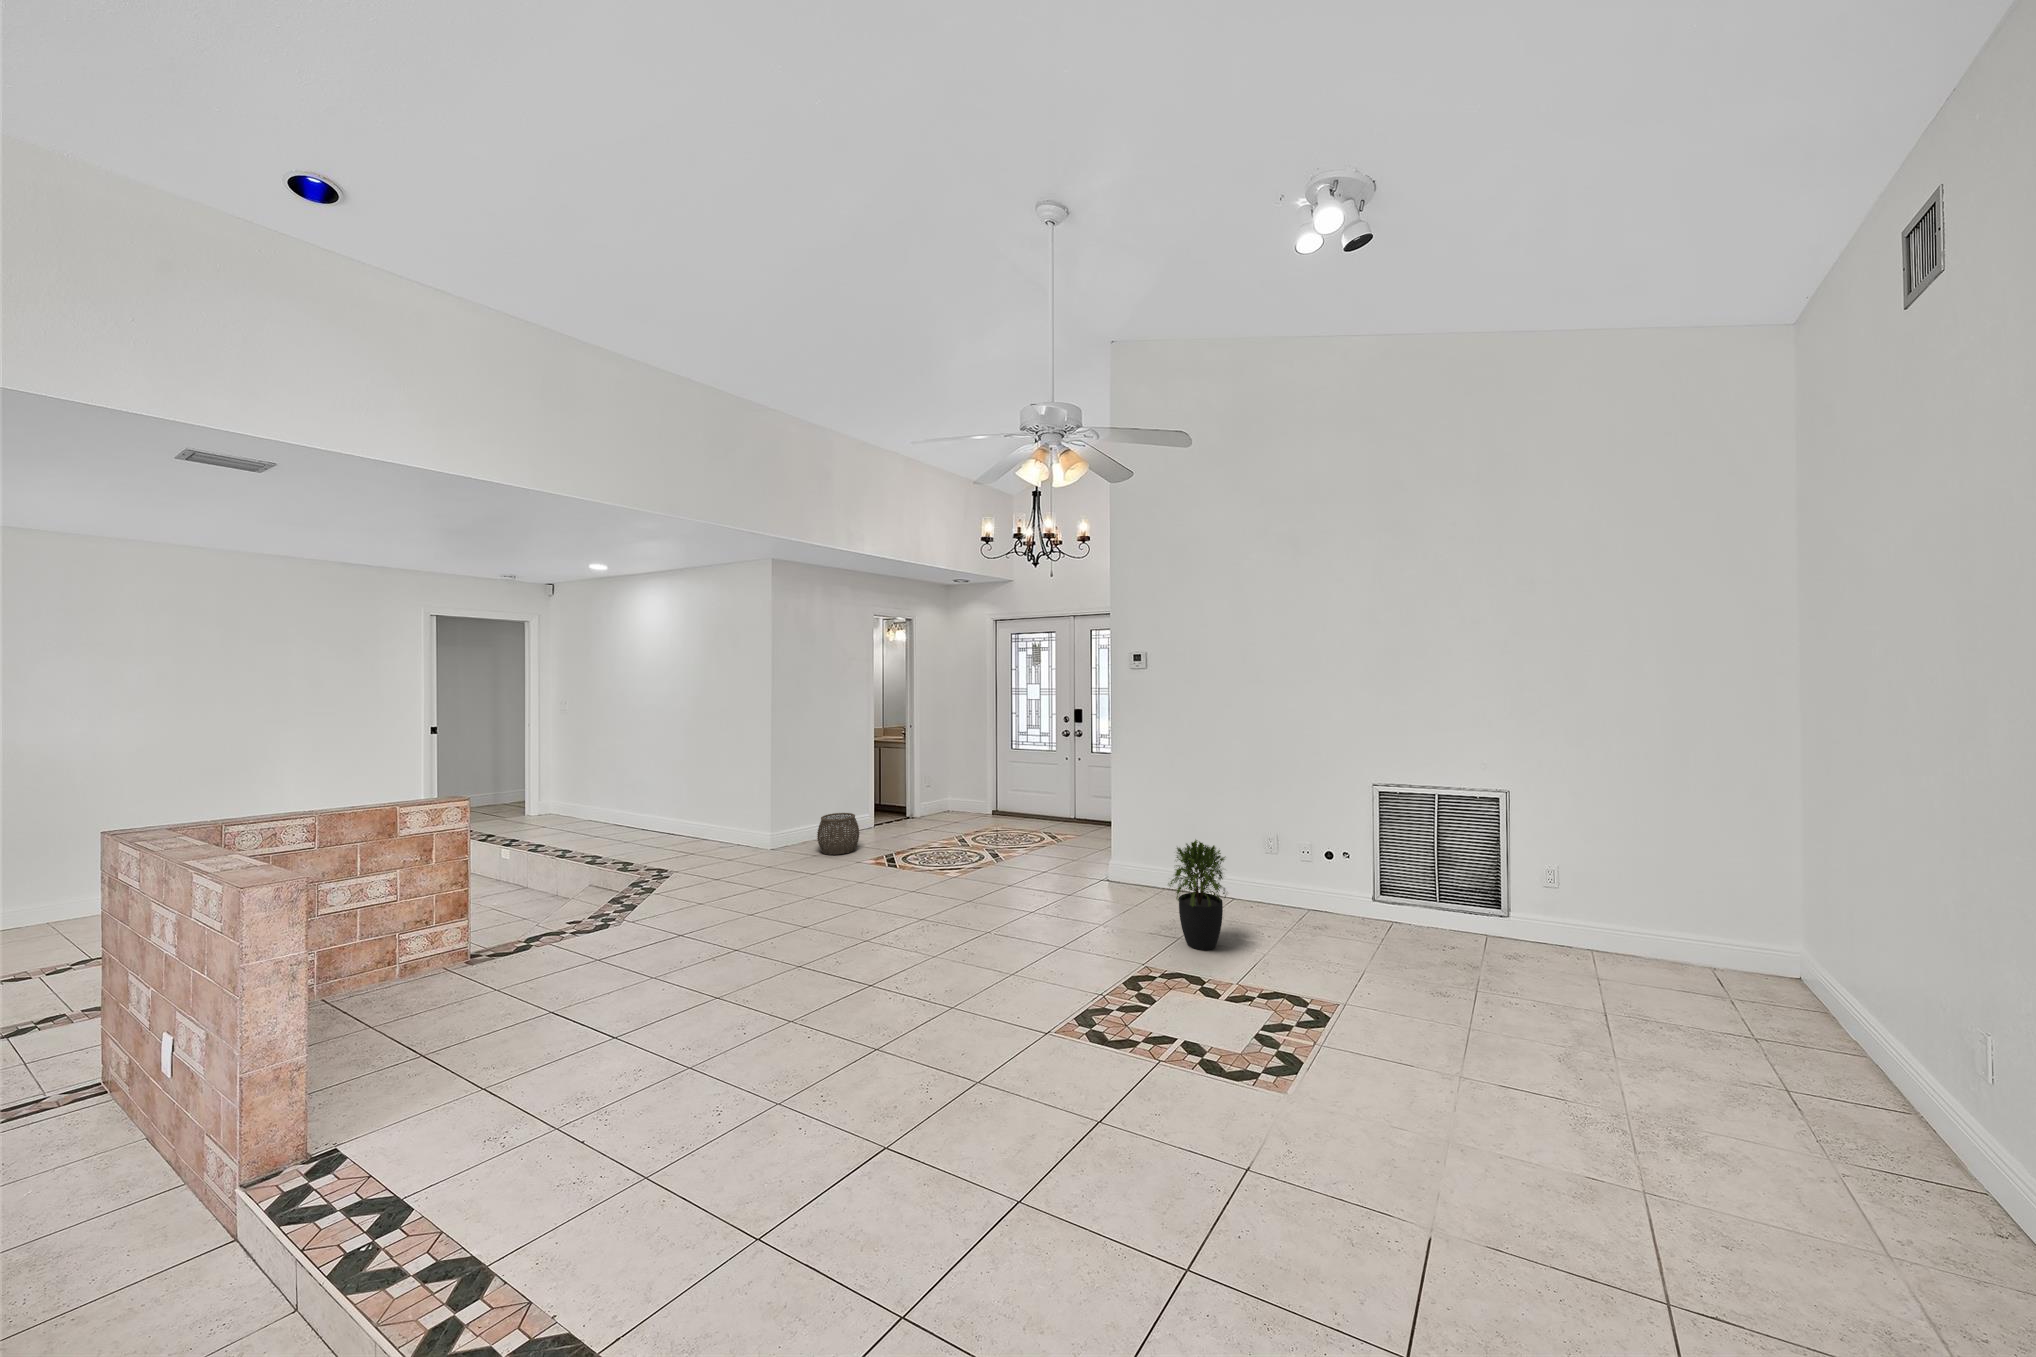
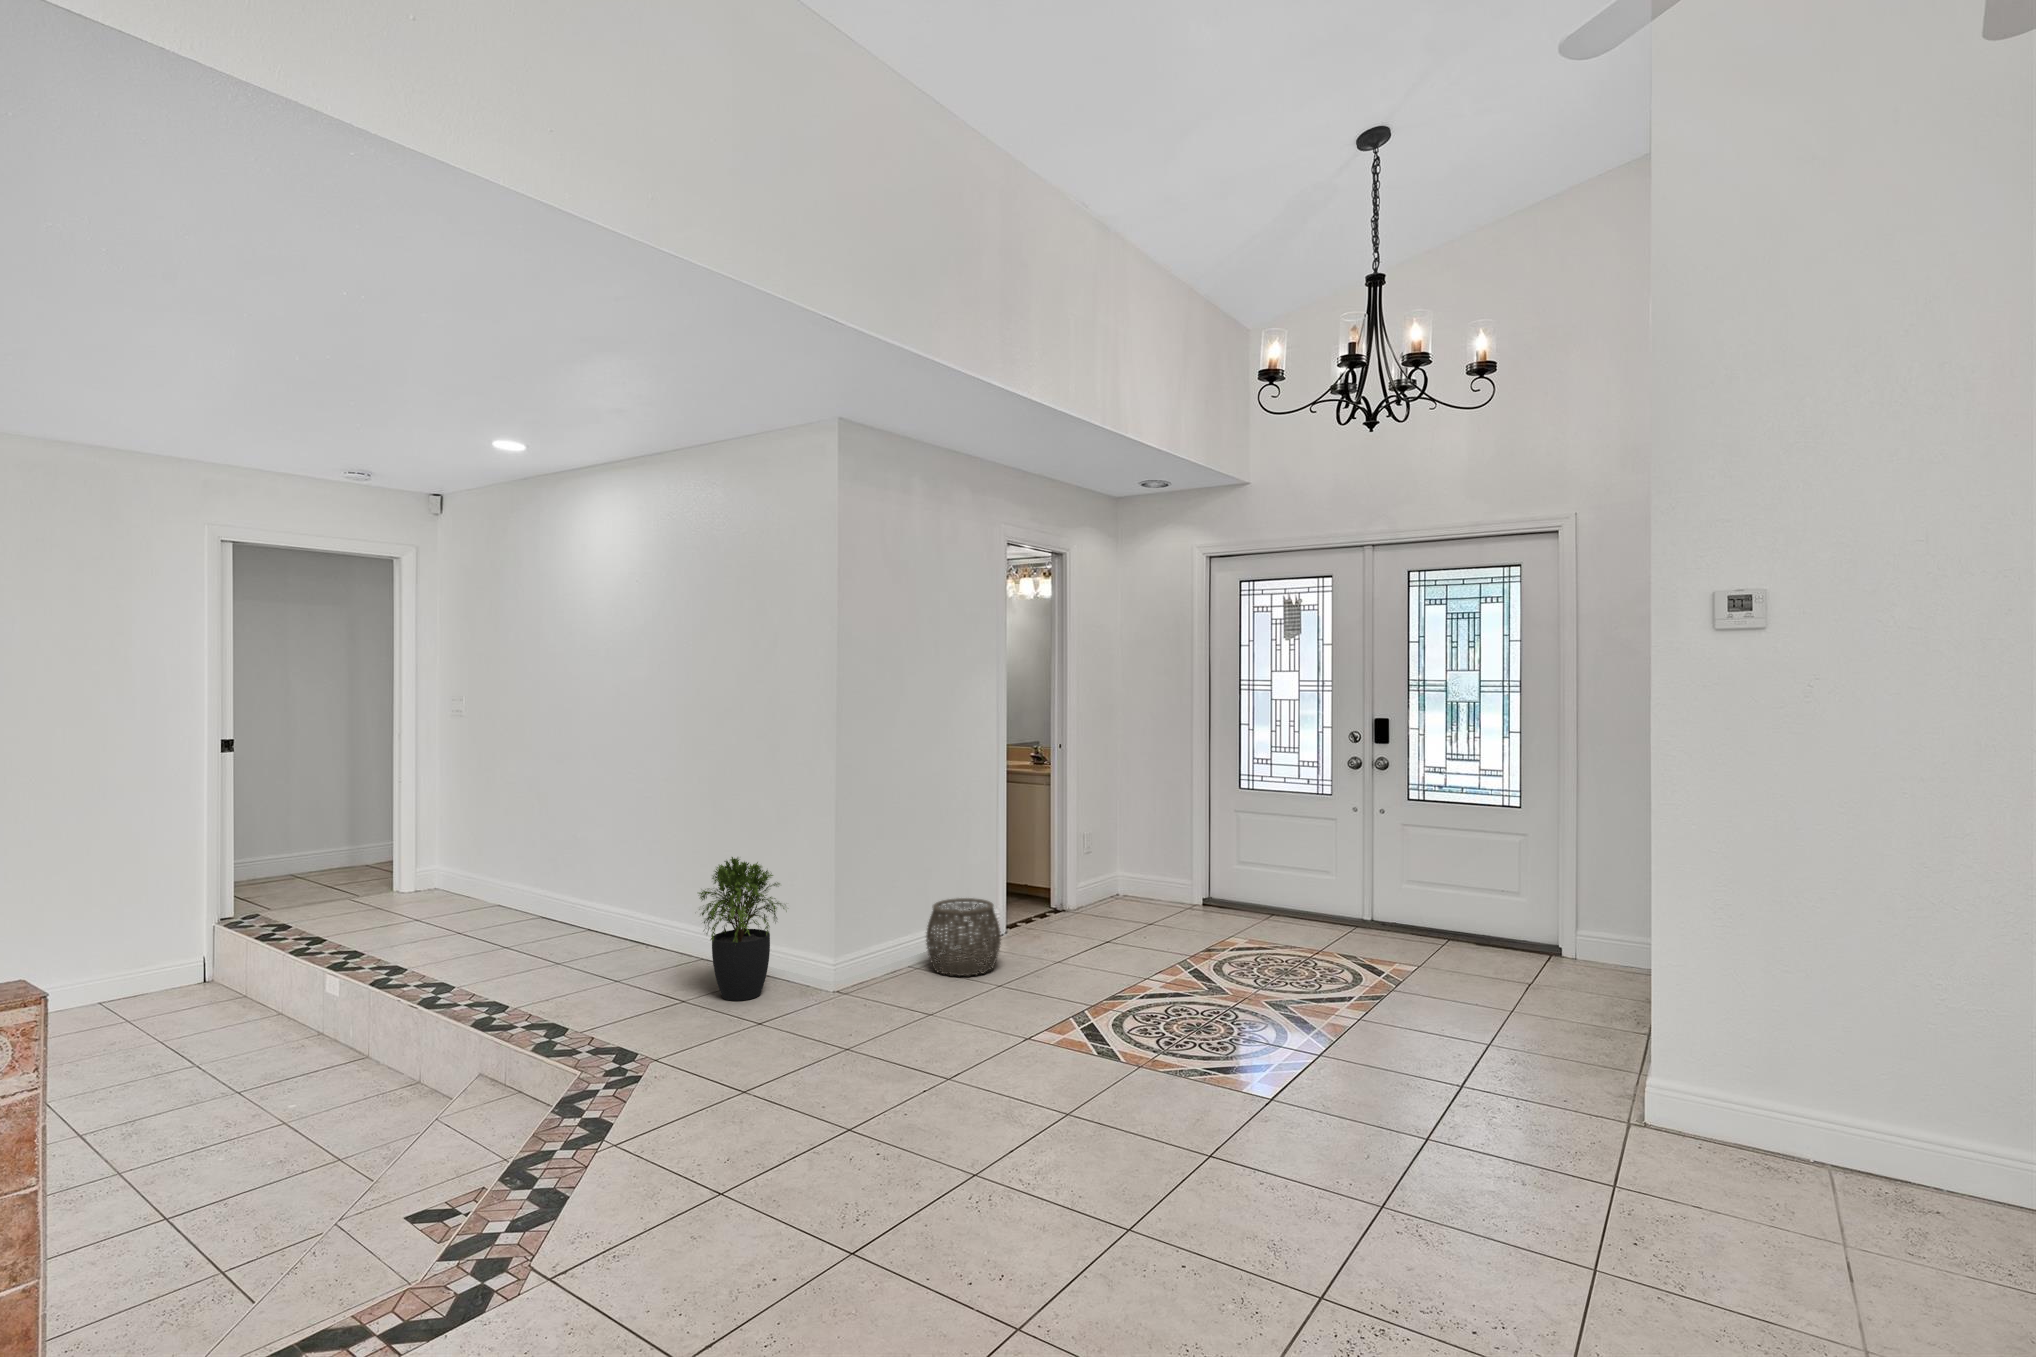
potted plant: present [1168,840,1226,950] -> present [699,857,787,1001]

